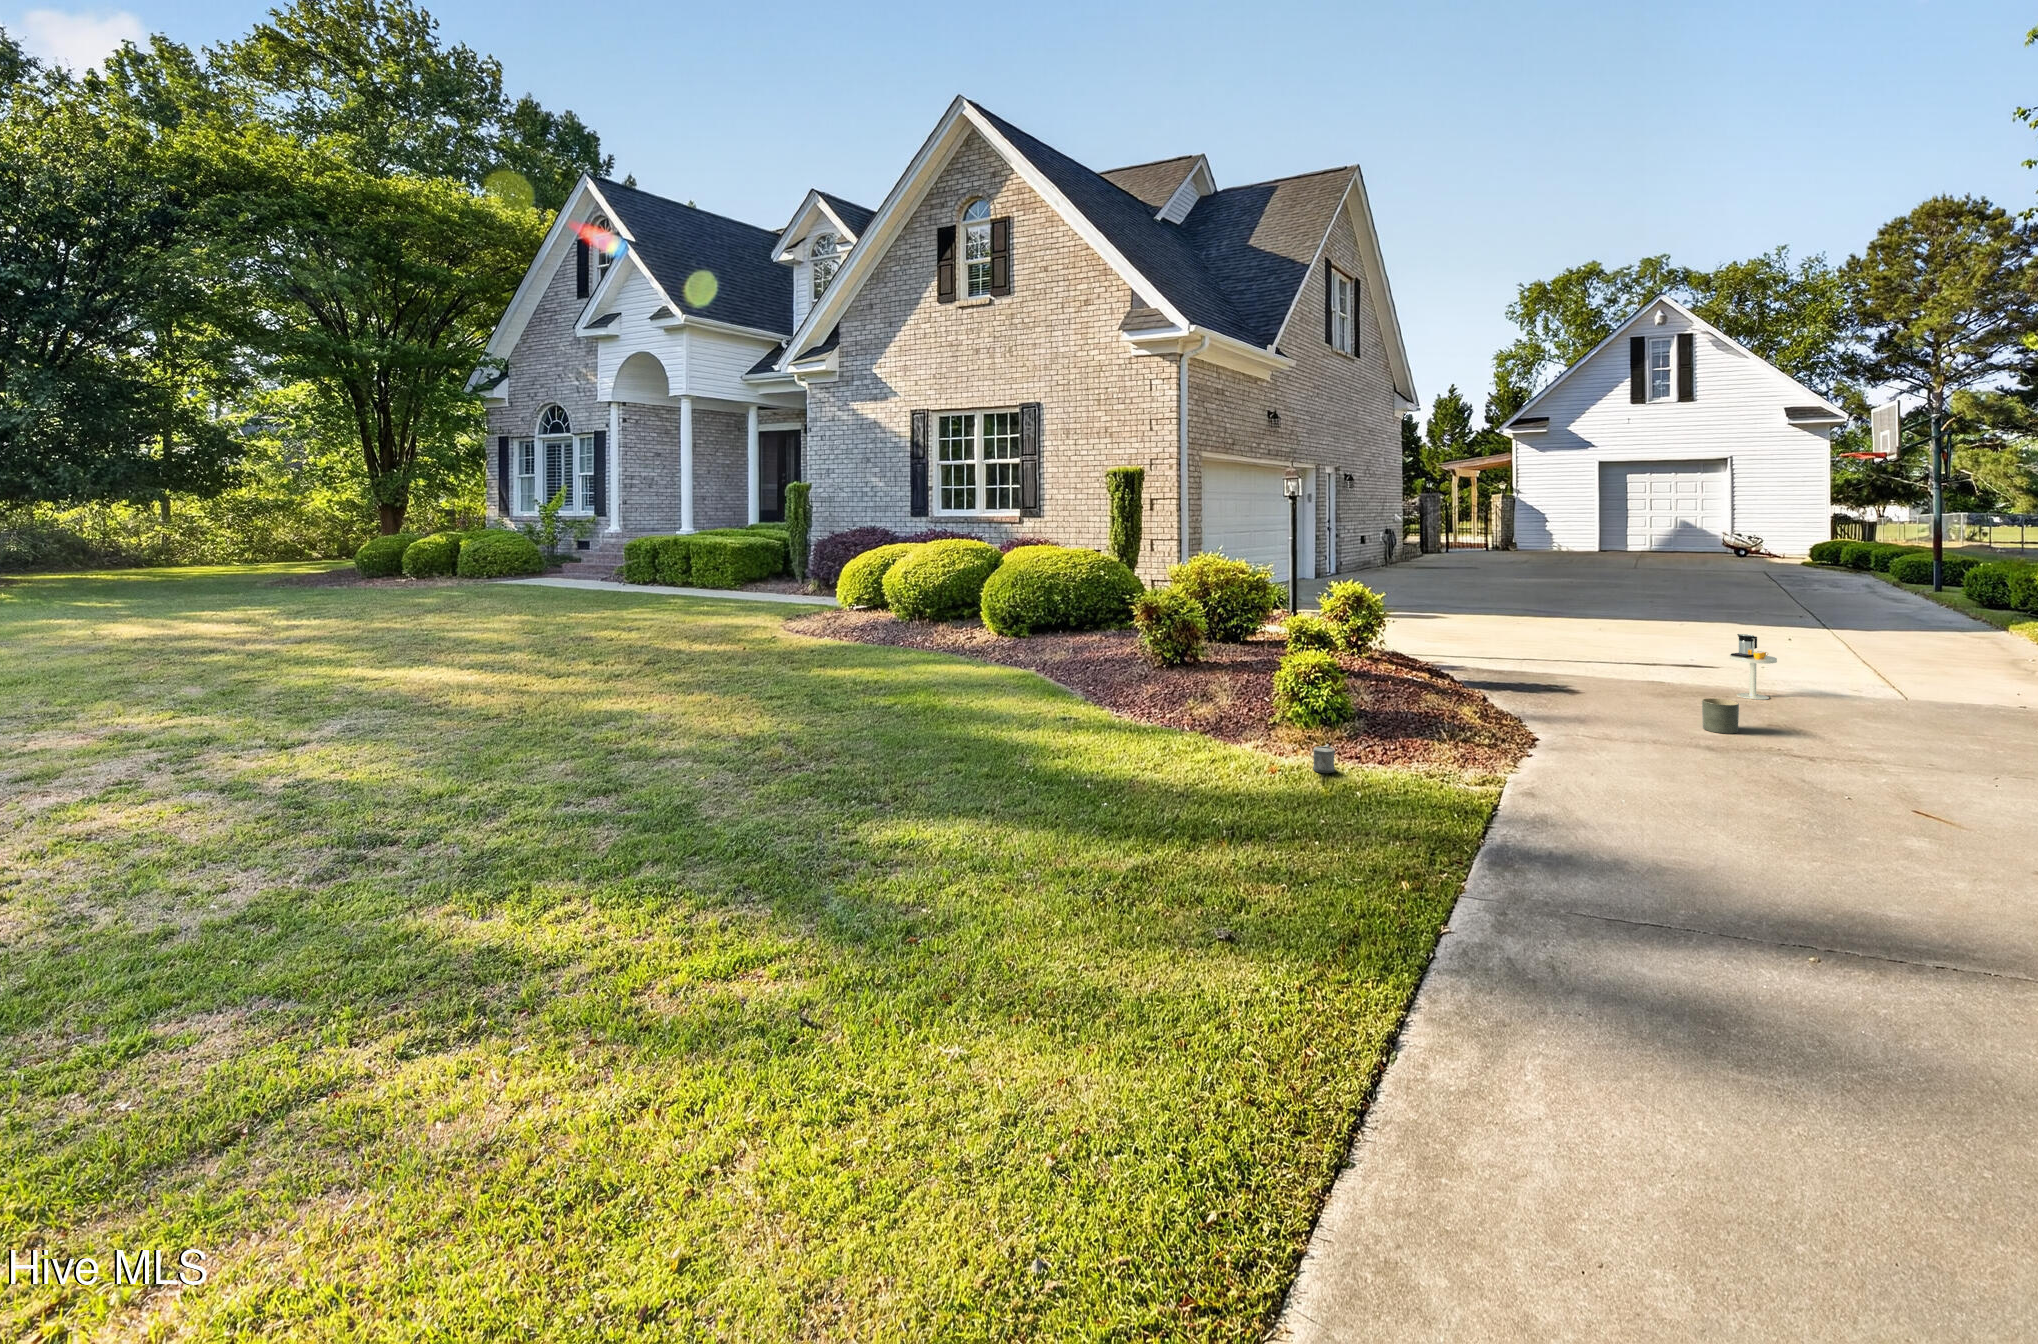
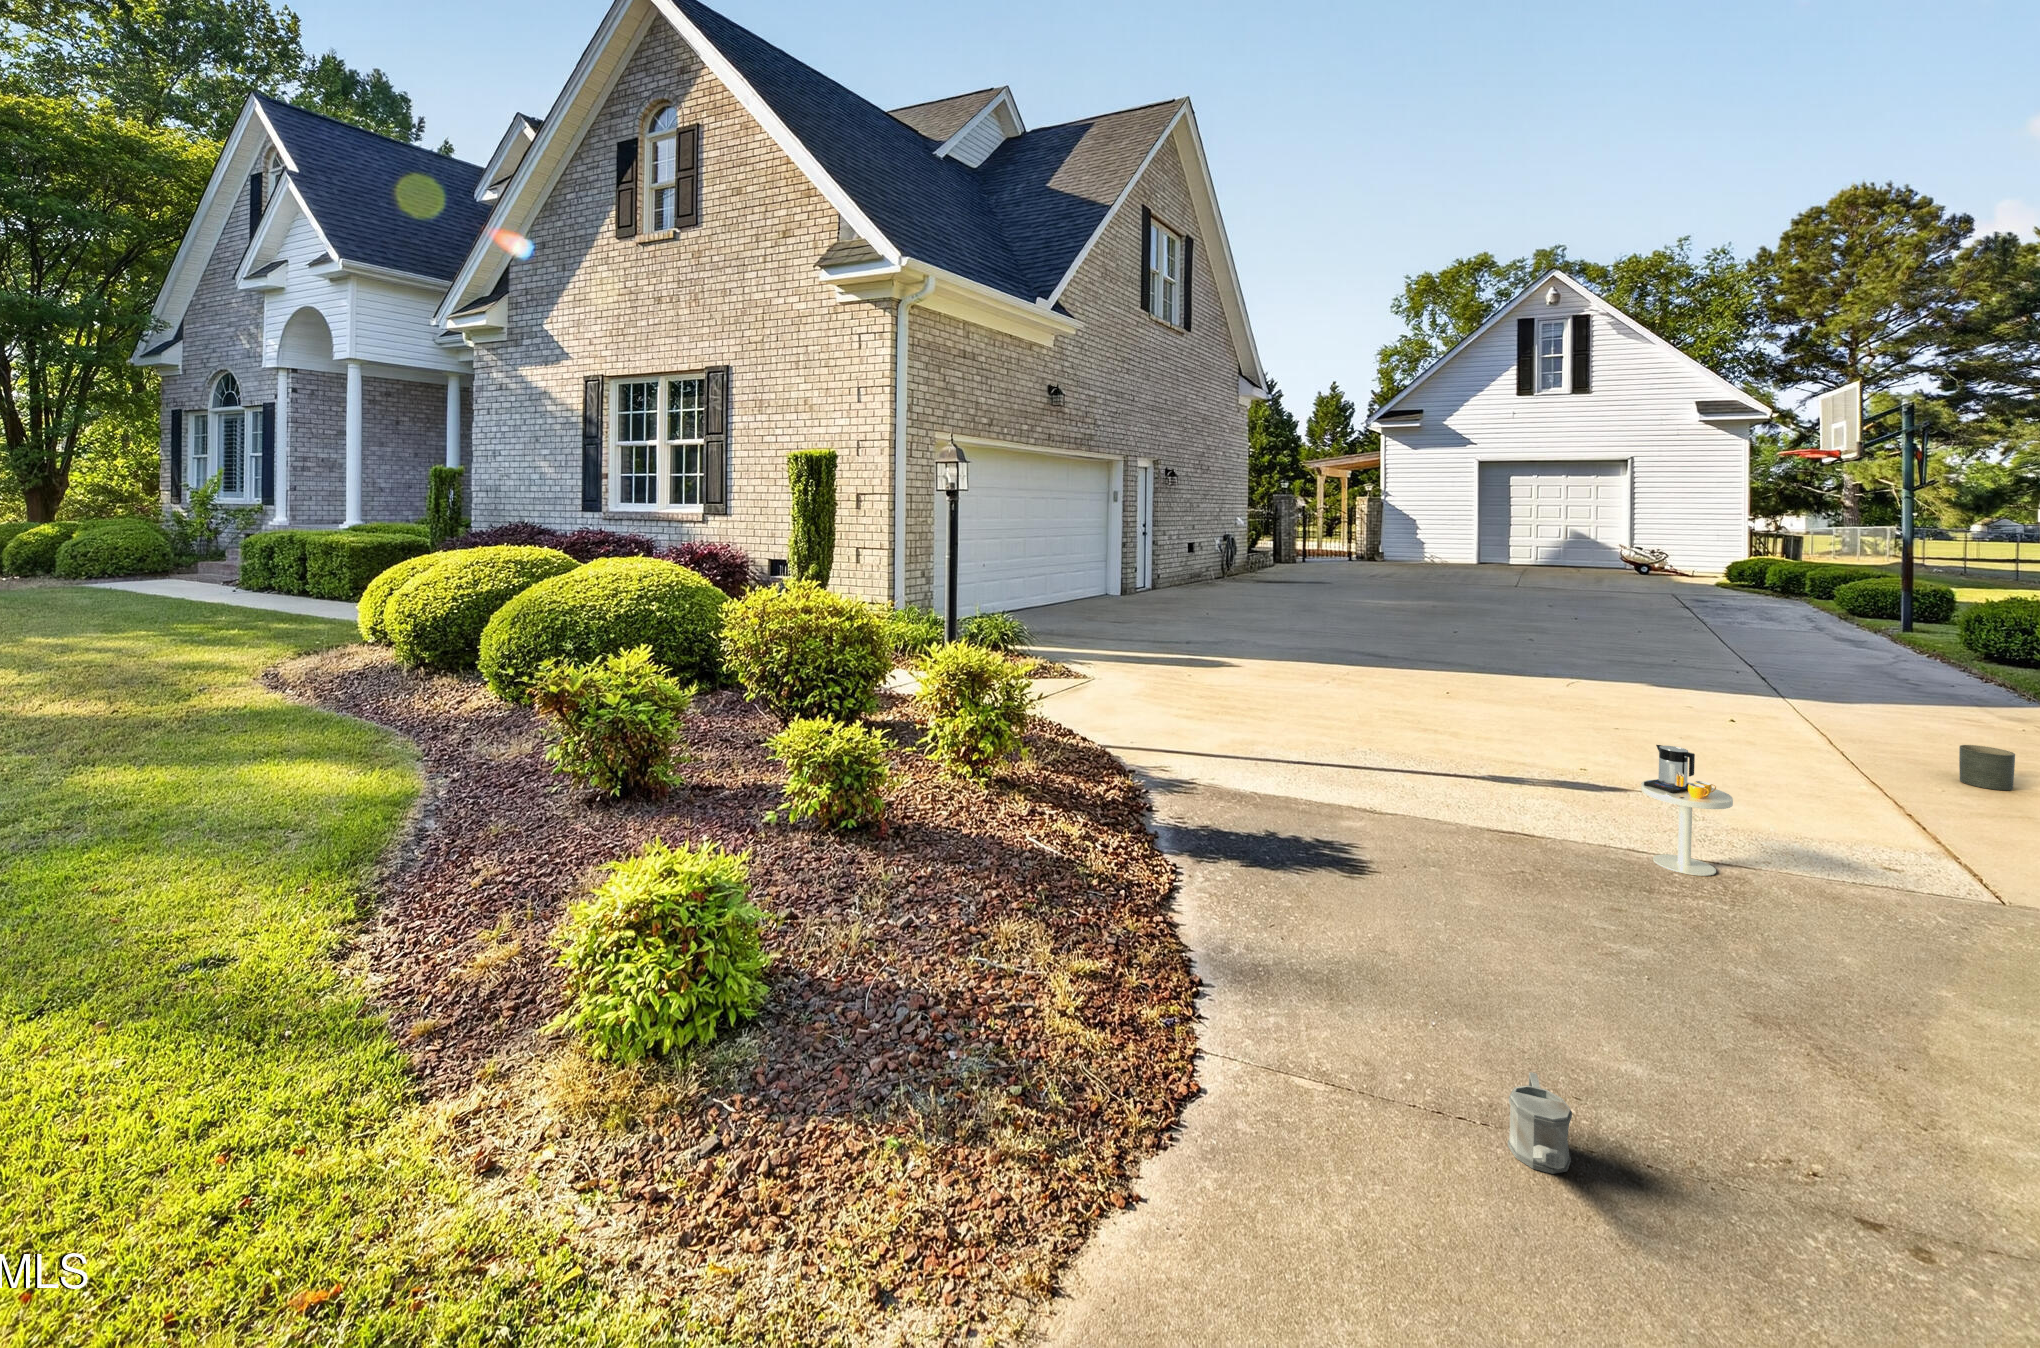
planter: present [1702,698,1739,734] -> present [1959,745,2015,790]
watering can: present [1313,744,1335,773] -> present [1508,1072,1572,1174]

